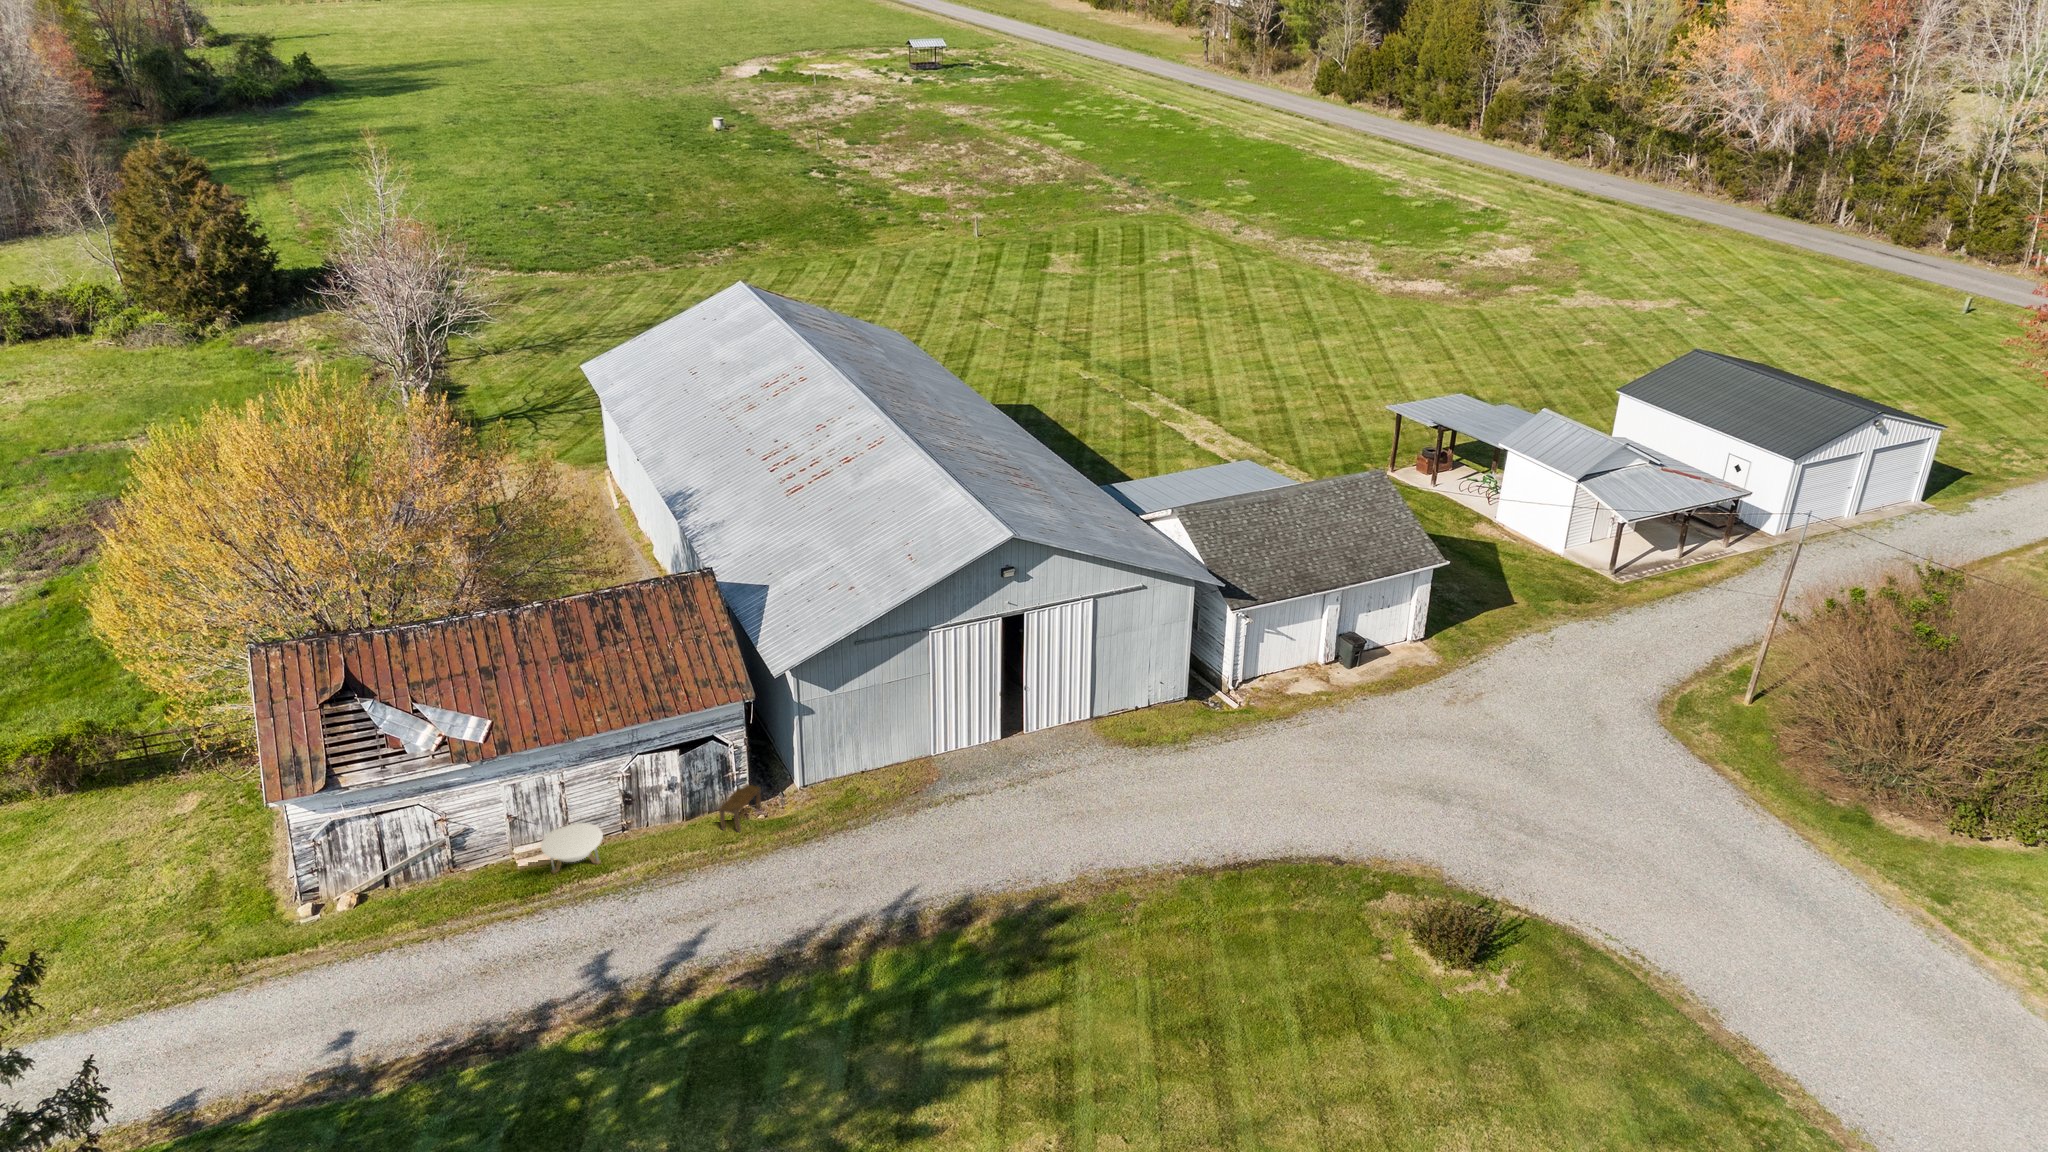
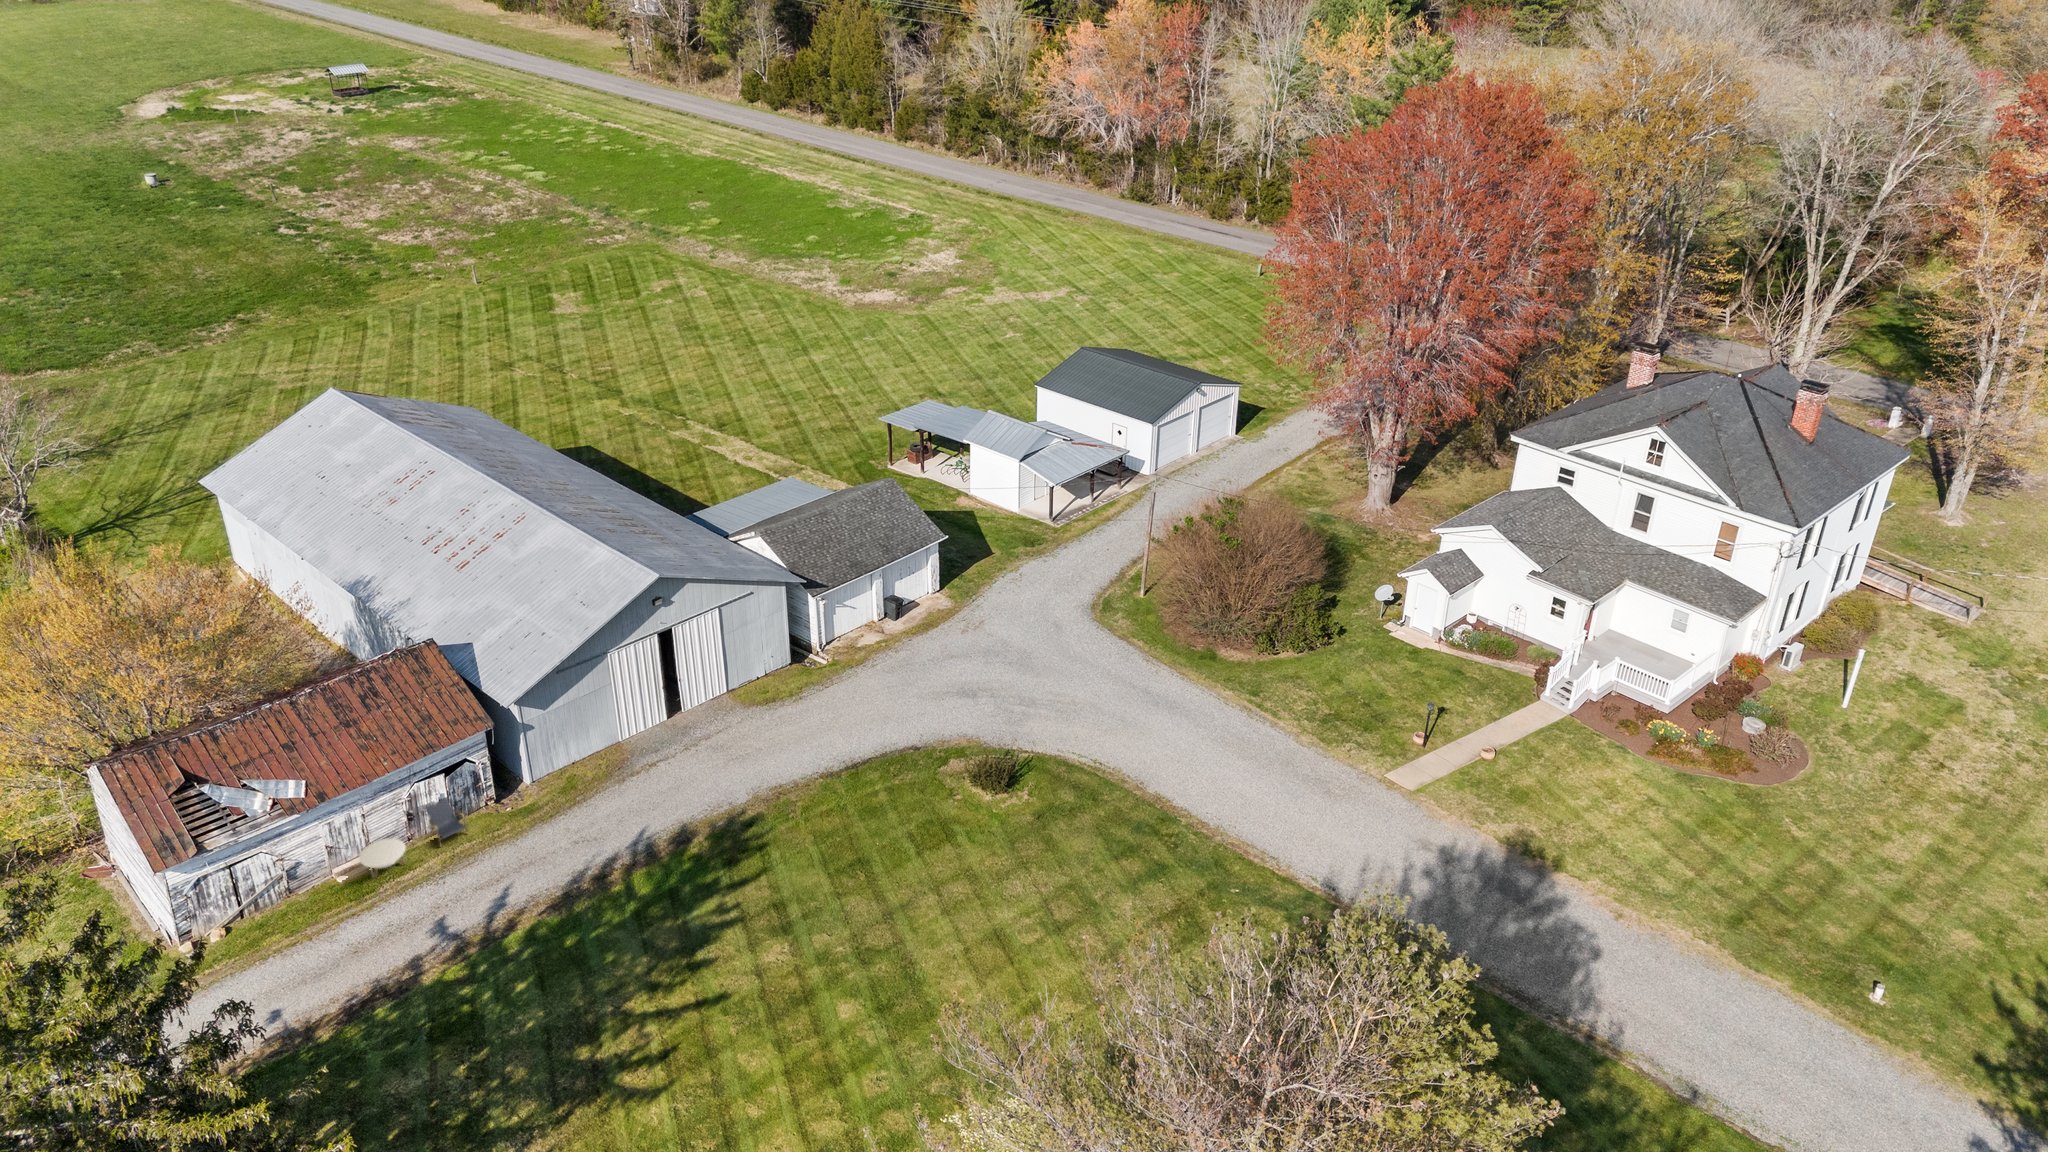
lounge chair: none [642,785,690,852] -> present [426,799,468,845]
bench: present [719,785,761,832] -> none [485,786,512,821]

